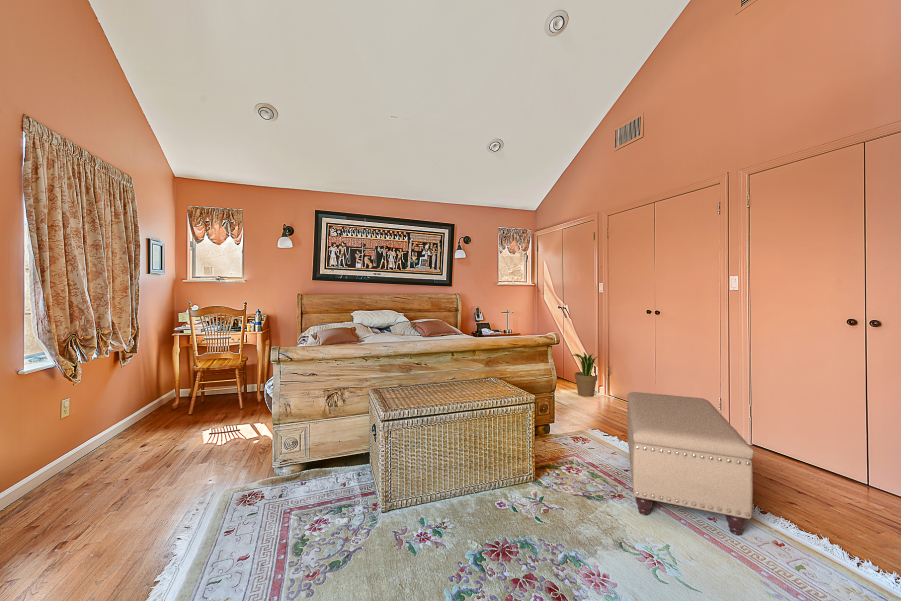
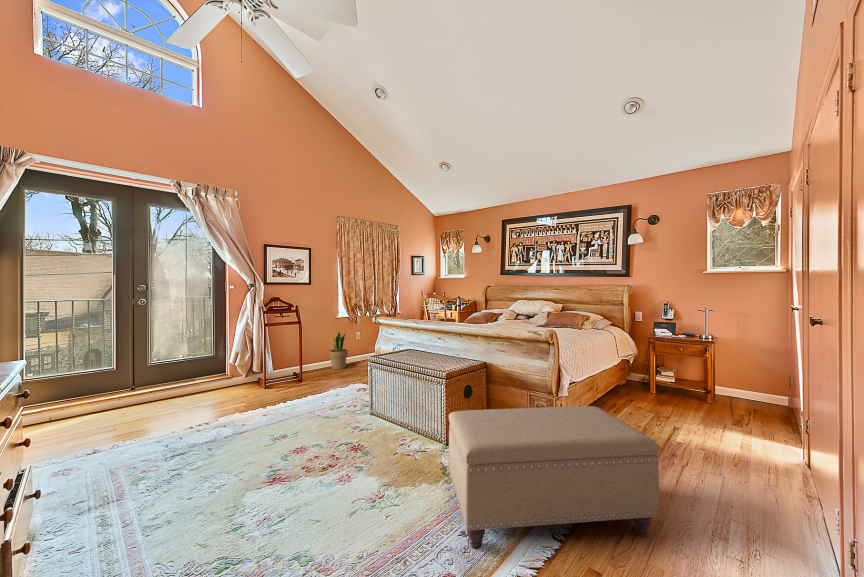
potted plant: present [572,353,598,397] -> present [329,332,348,369]

